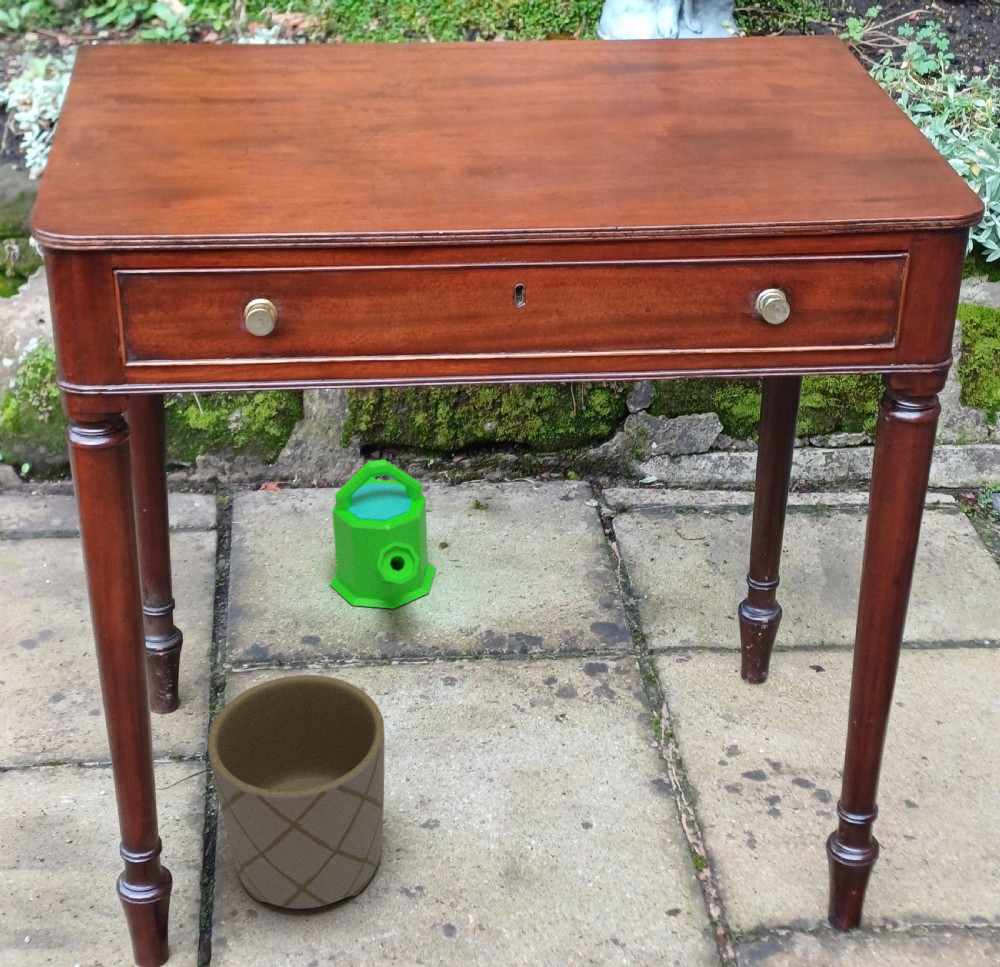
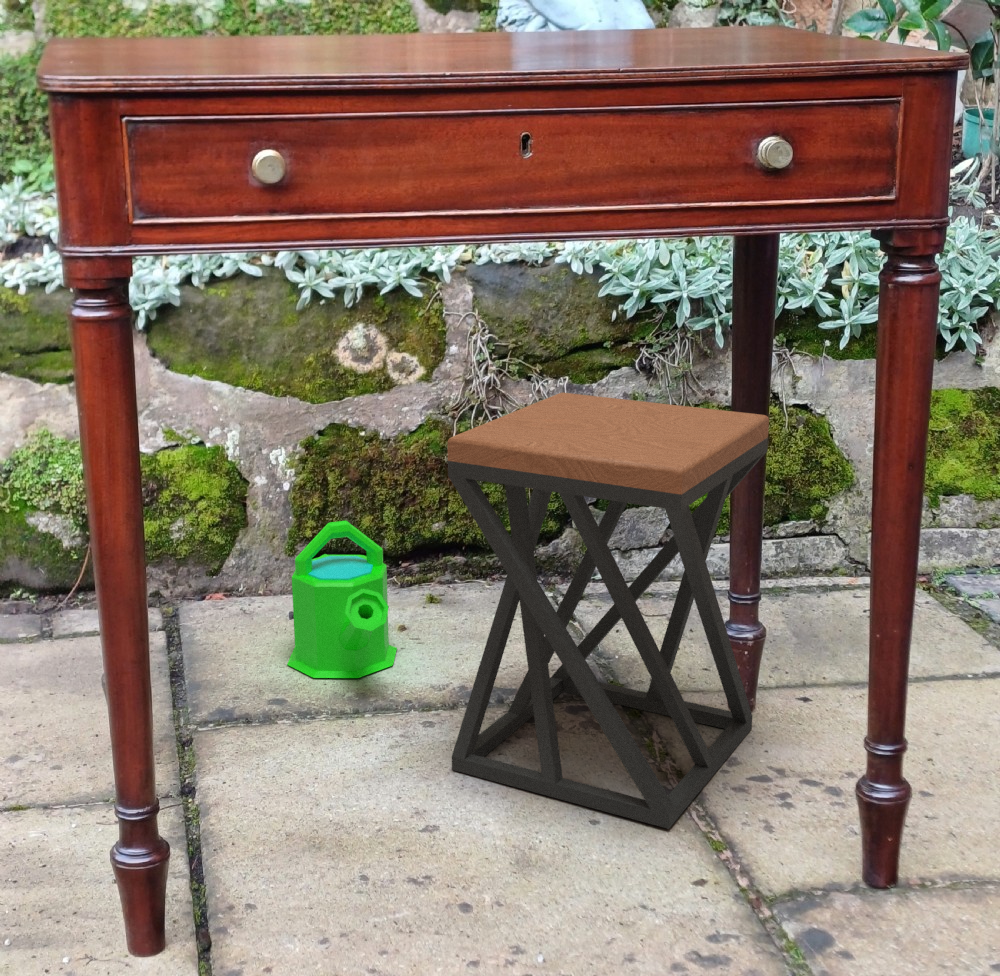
stool: none [461,375,800,839] -> present [448,393,769,829]
planter: present [208,675,384,909] -> none [196,661,384,904]

